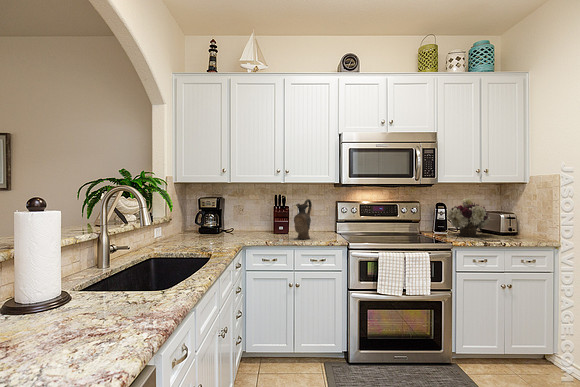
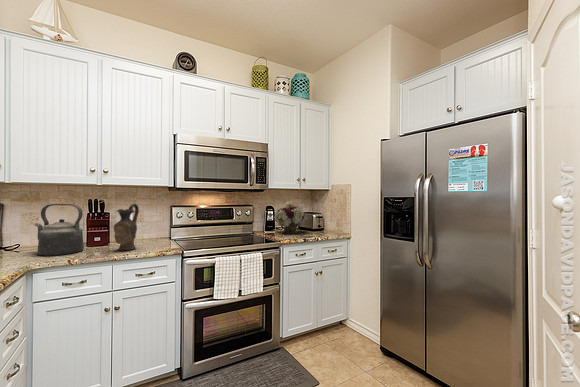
kettle: none [242,199,273,238] -> present [35,204,84,256]

